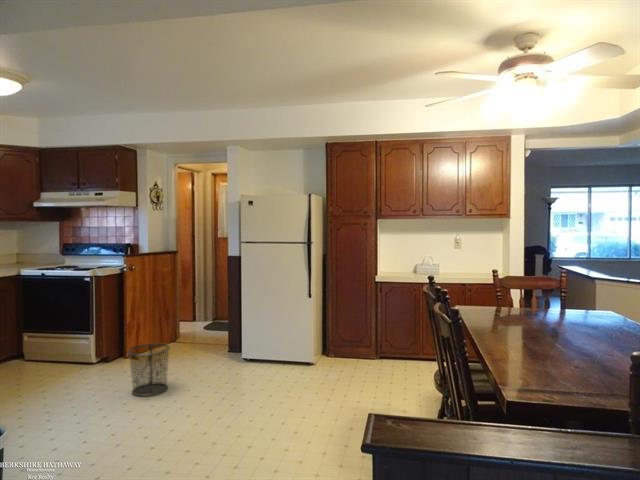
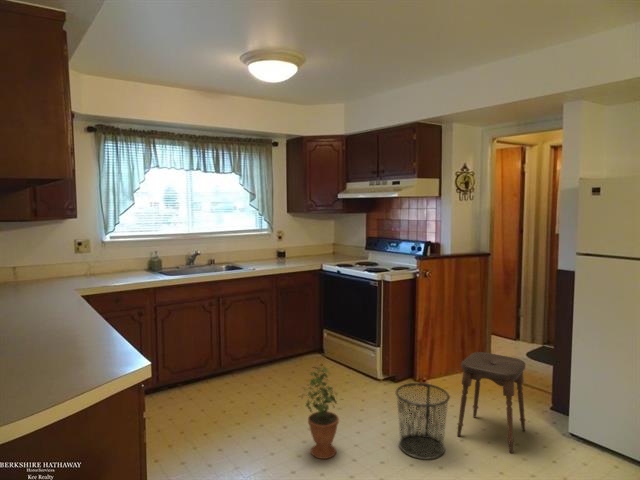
stool: none [173,316,216,378] -> present [457,352,525,453]
potted plant: none [48,340,83,420] -> present [305,364,339,459]

